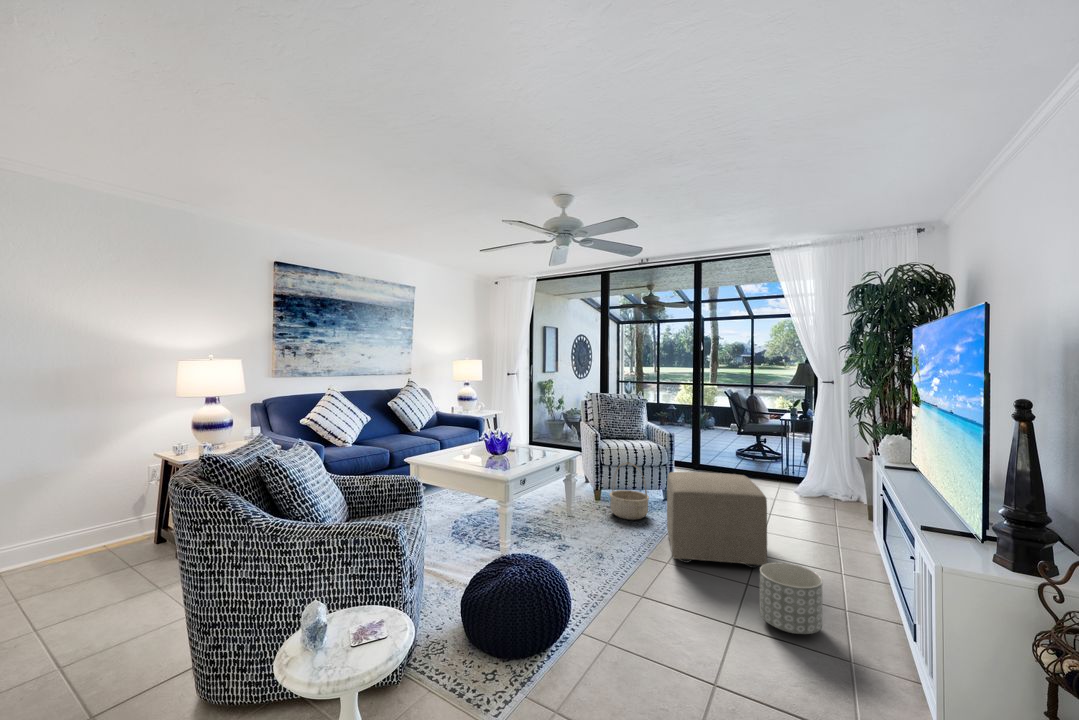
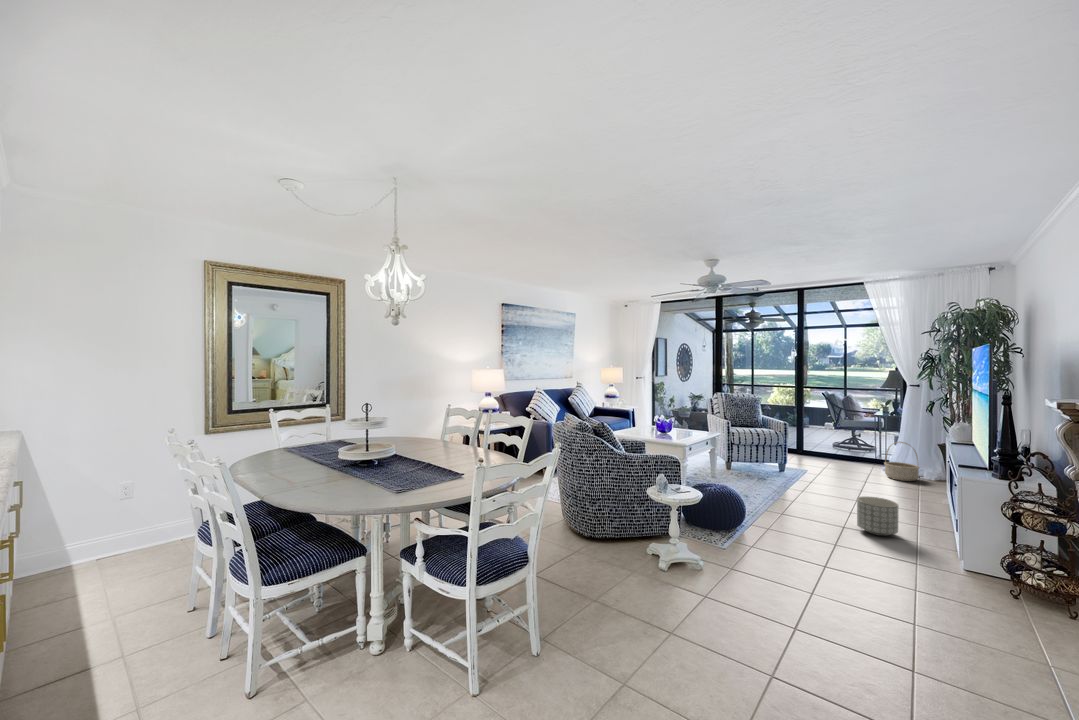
basket: present [609,462,649,520] -> present [884,442,919,481]
ottoman: present [667,472,767,568] -> none [786,447,862,508]

